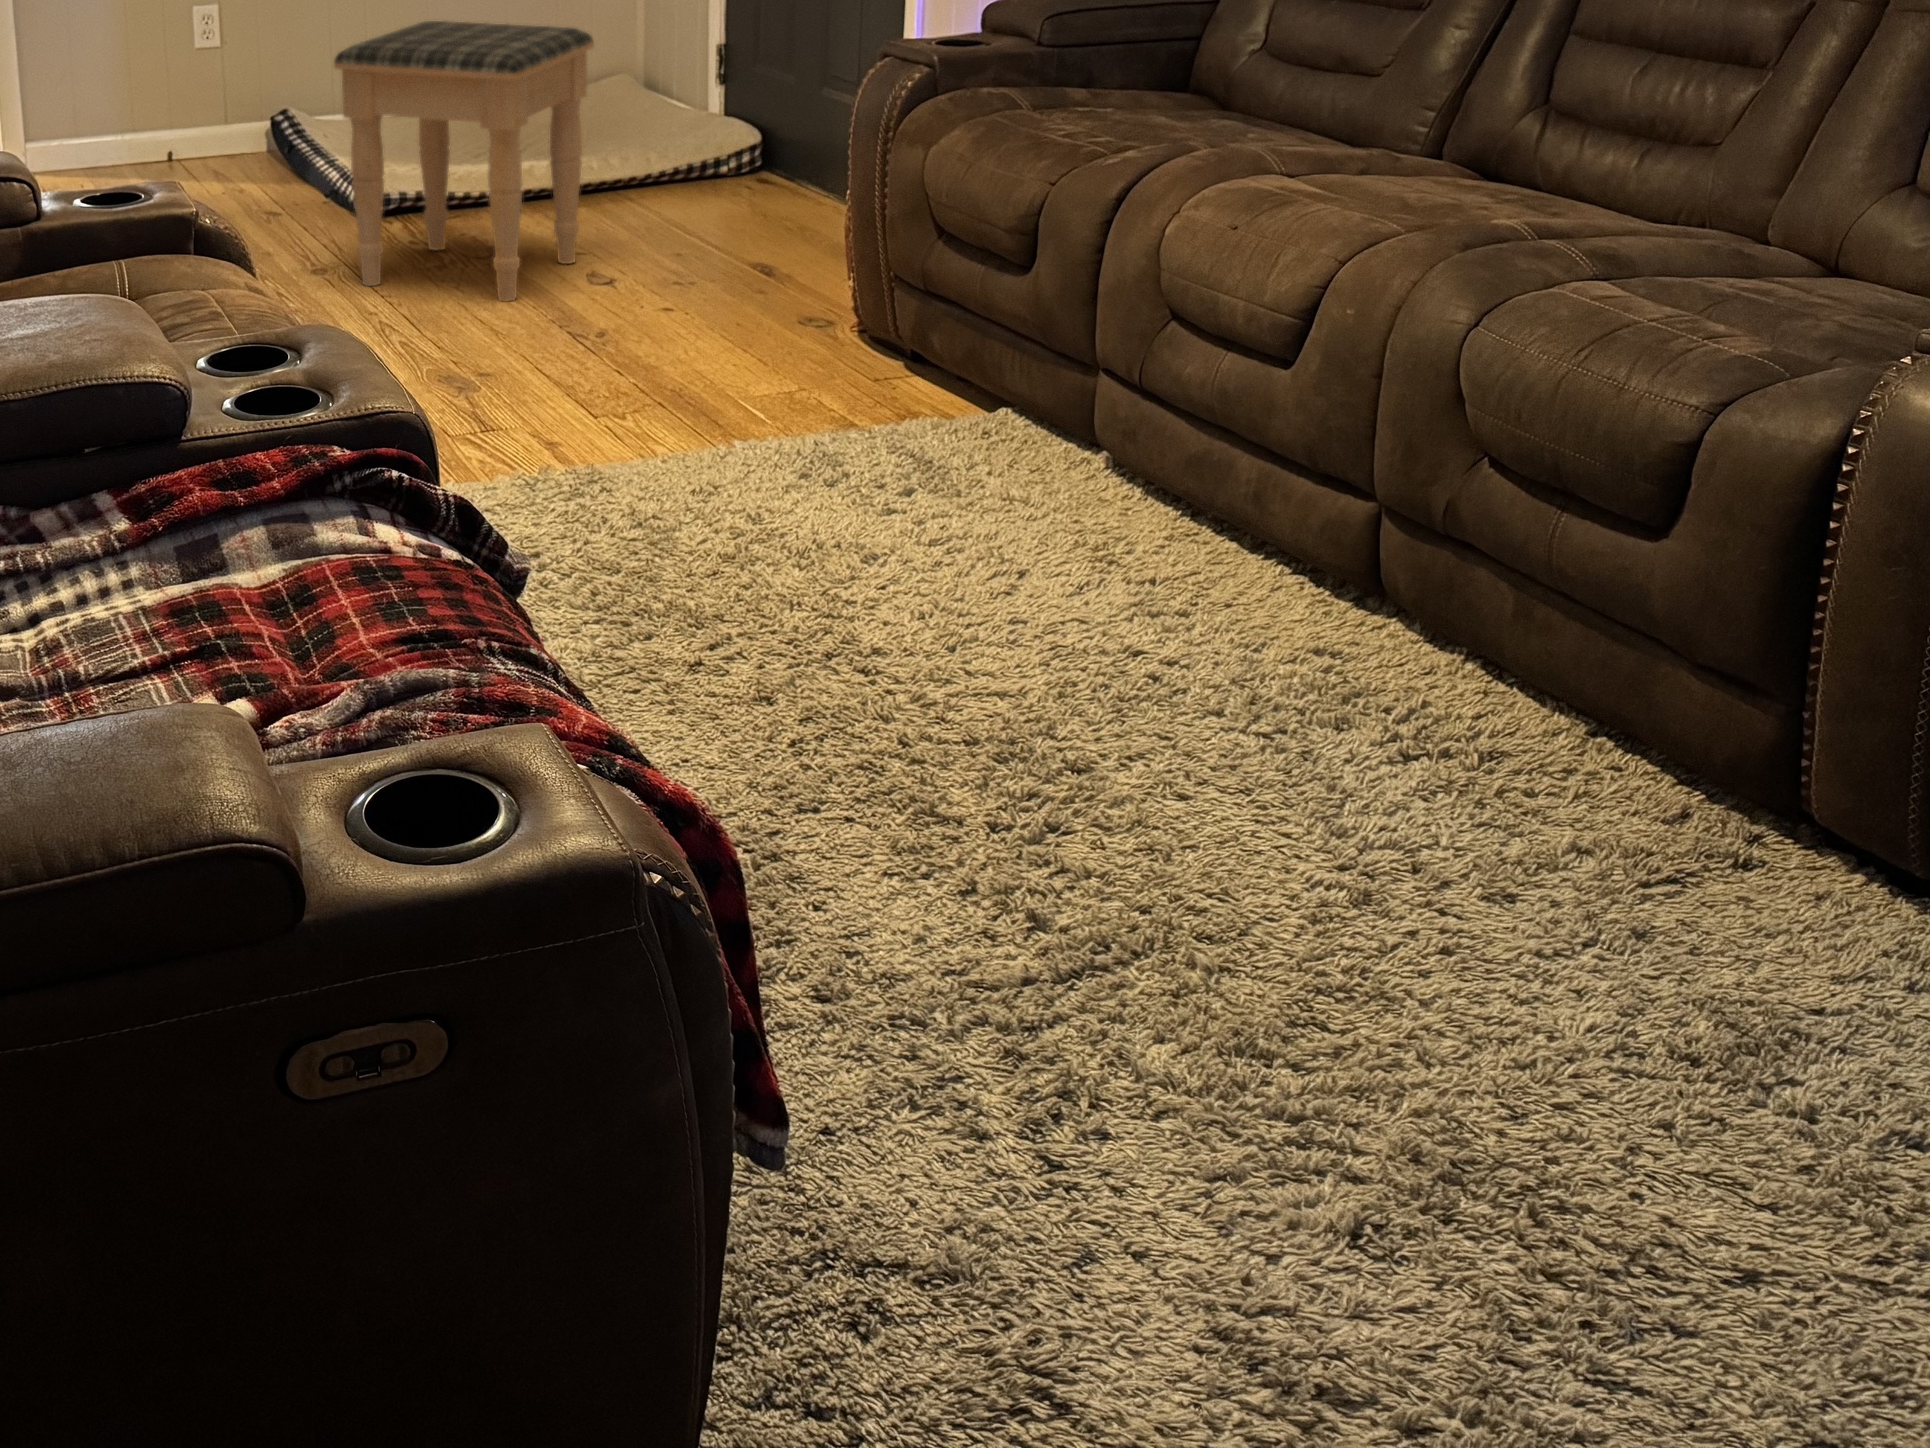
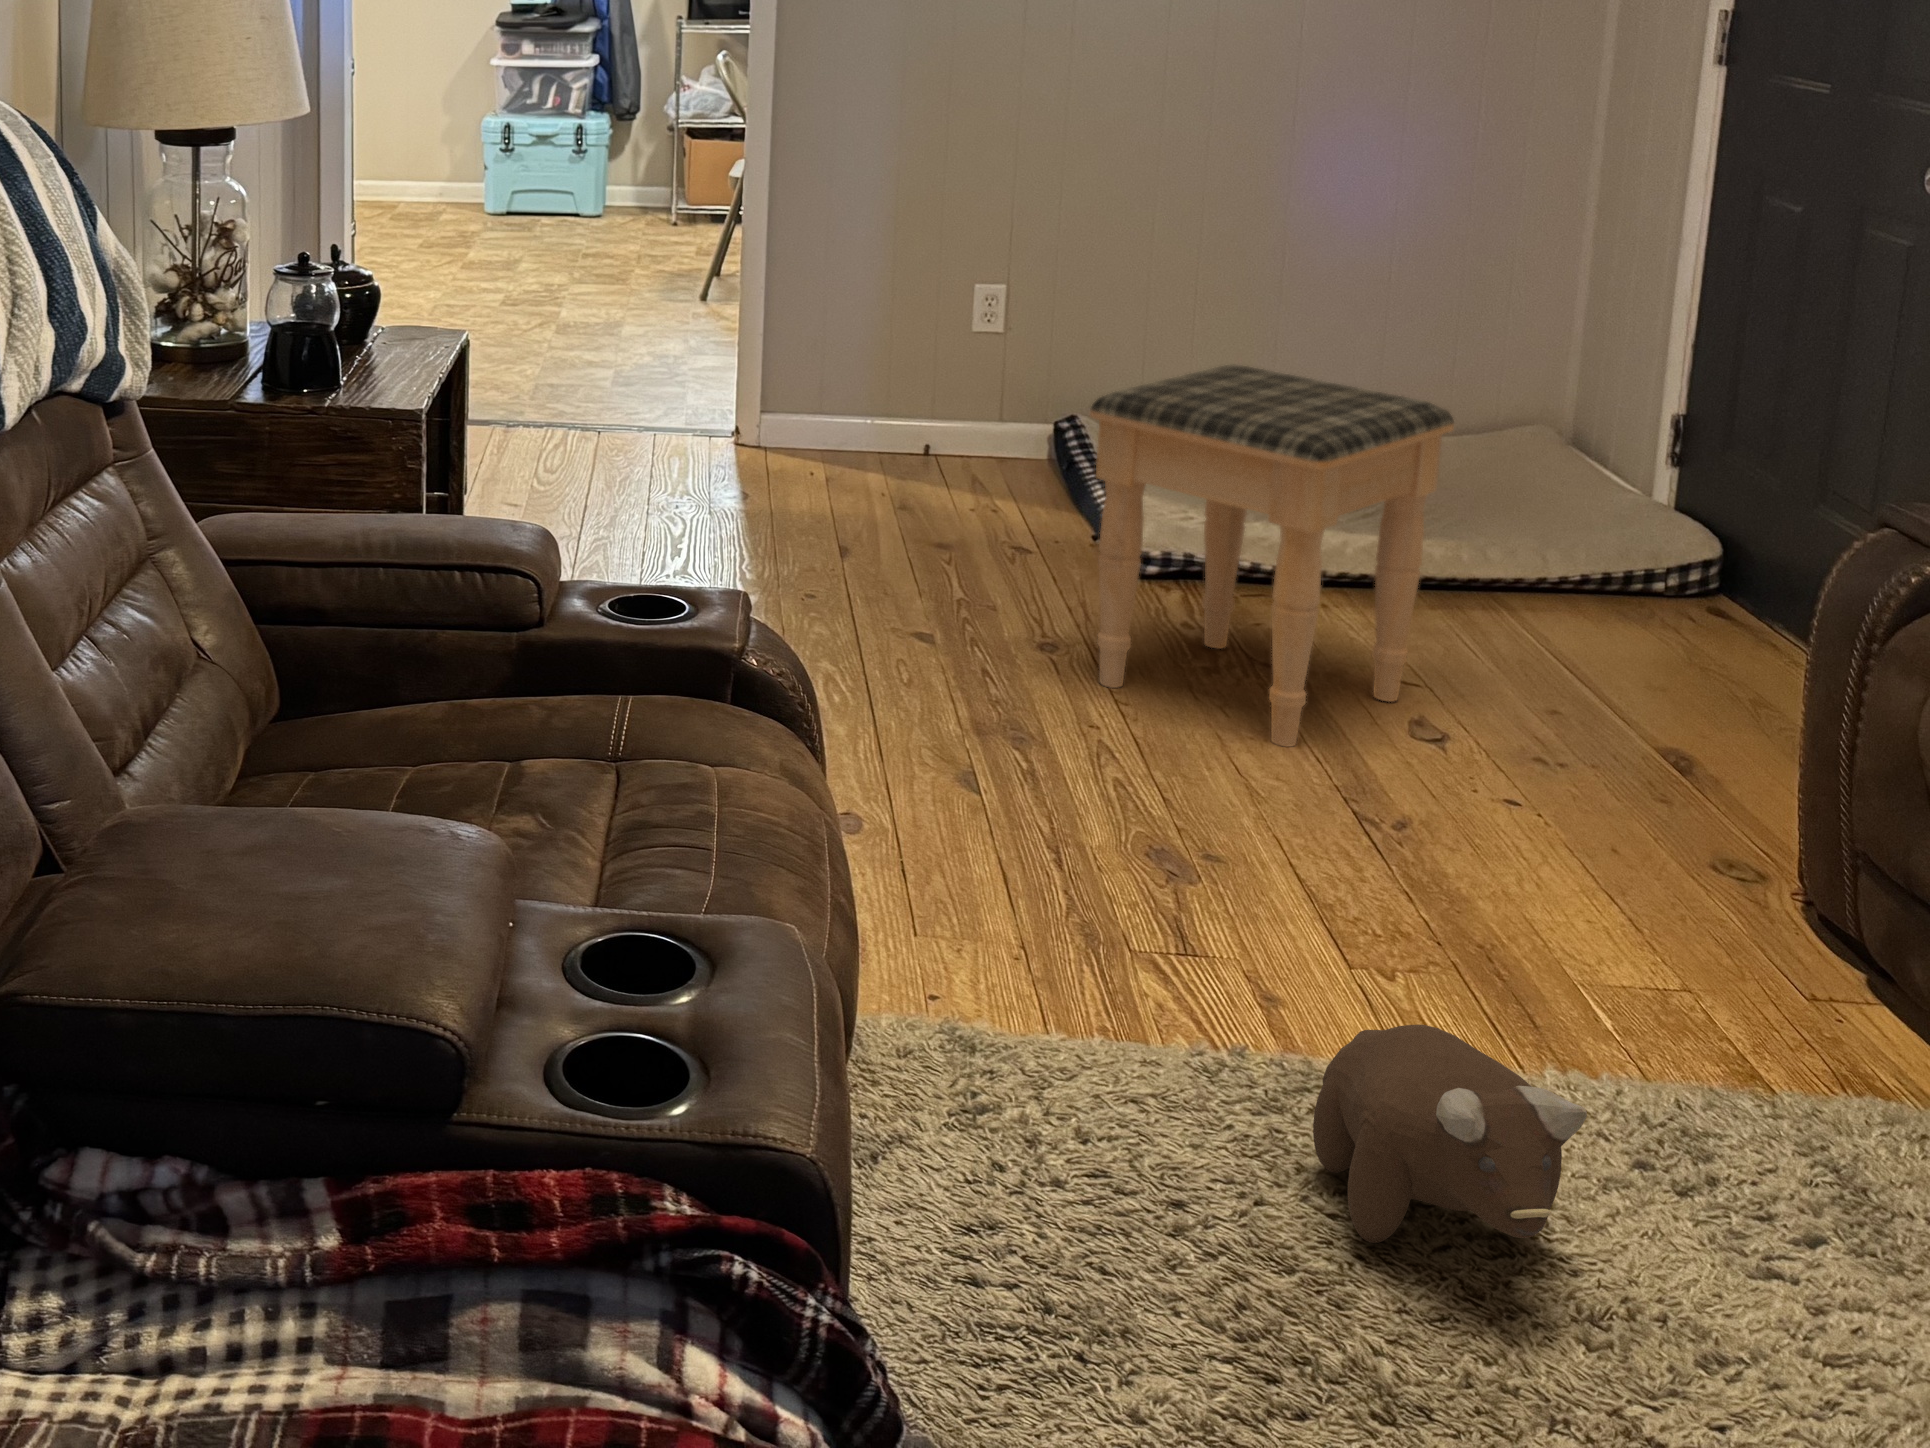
plush toy: none [611,402,785,550] -> present [1313,1025,1587,1243]

